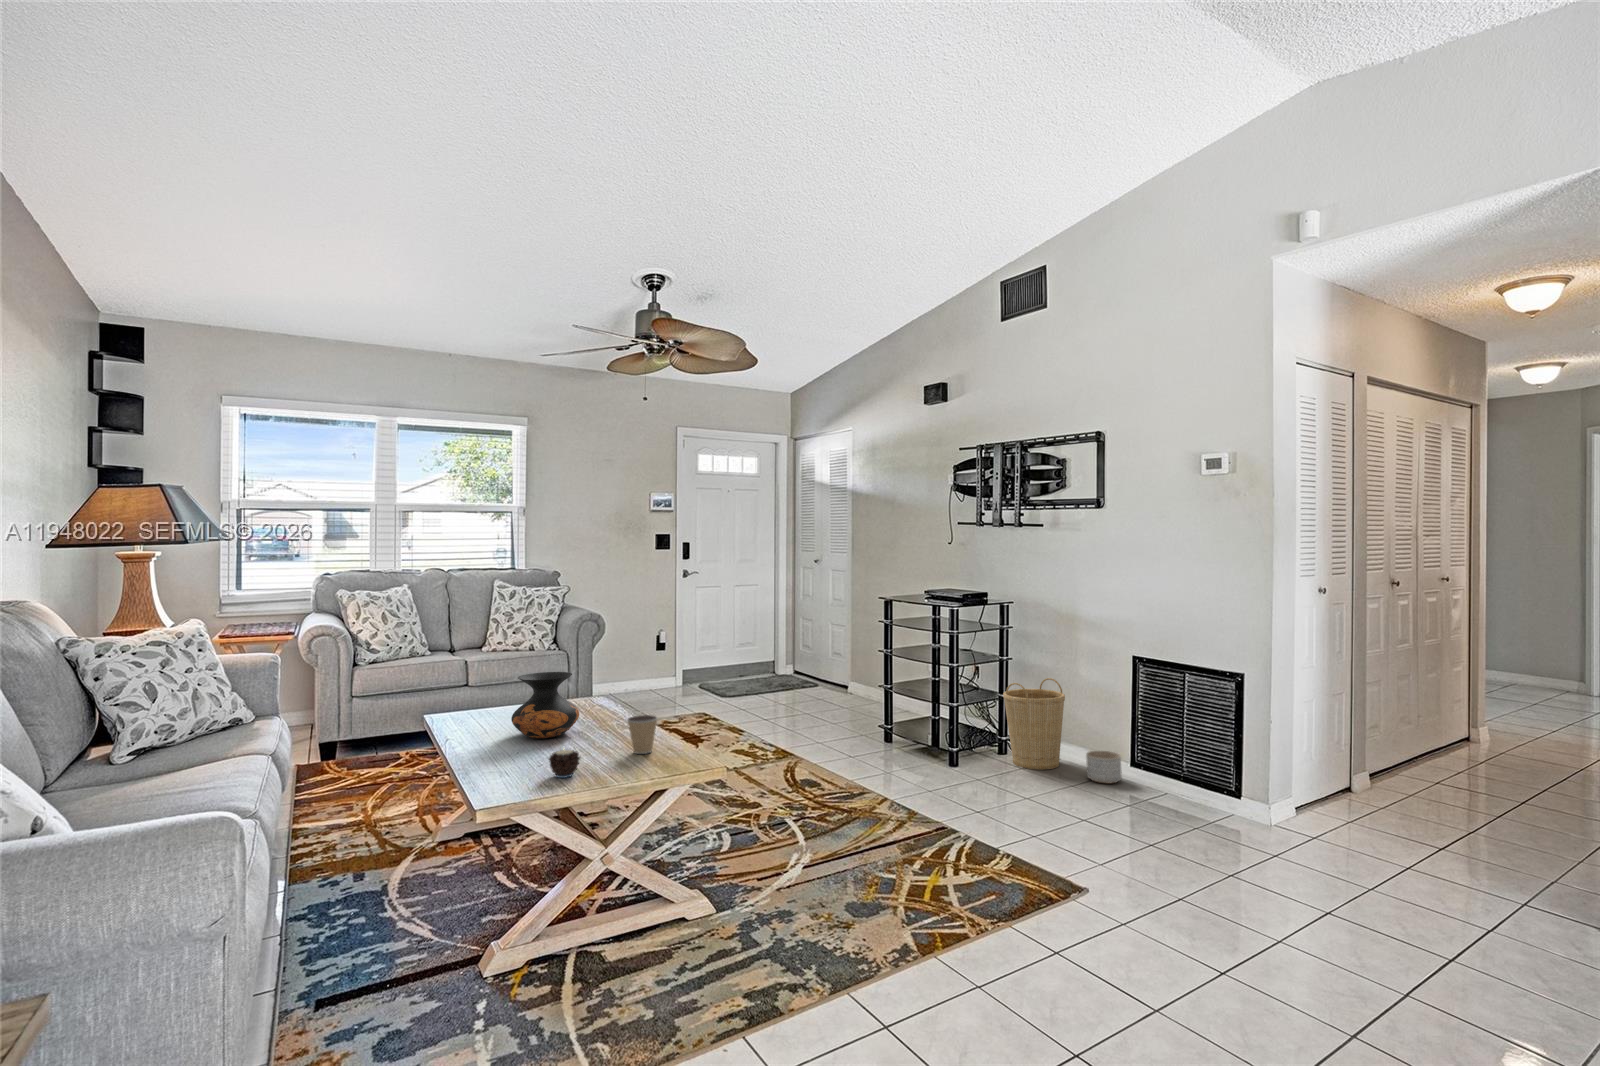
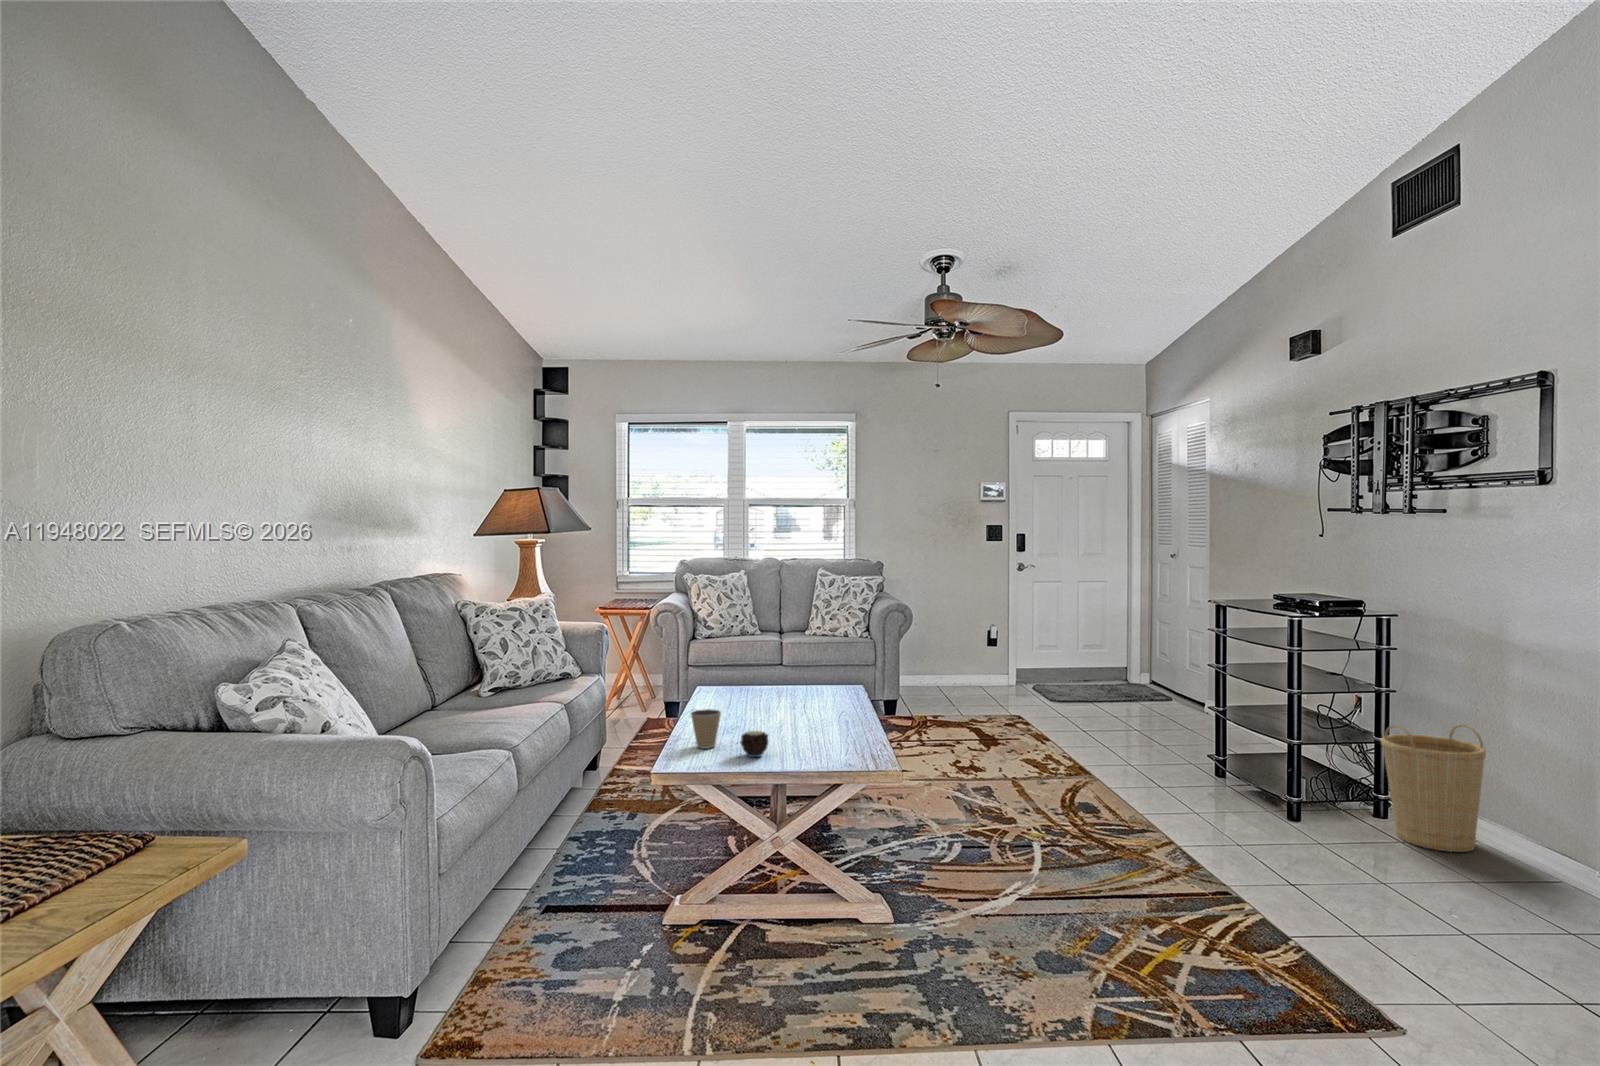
vase: present [511,672,579,739] -> none [746,656,808,719]
coffee cup: present [627,715,657,754] -> present [691,709,721,749]
planter: present [1086,751,1122,783] -> none [1513,838,1579,891]

